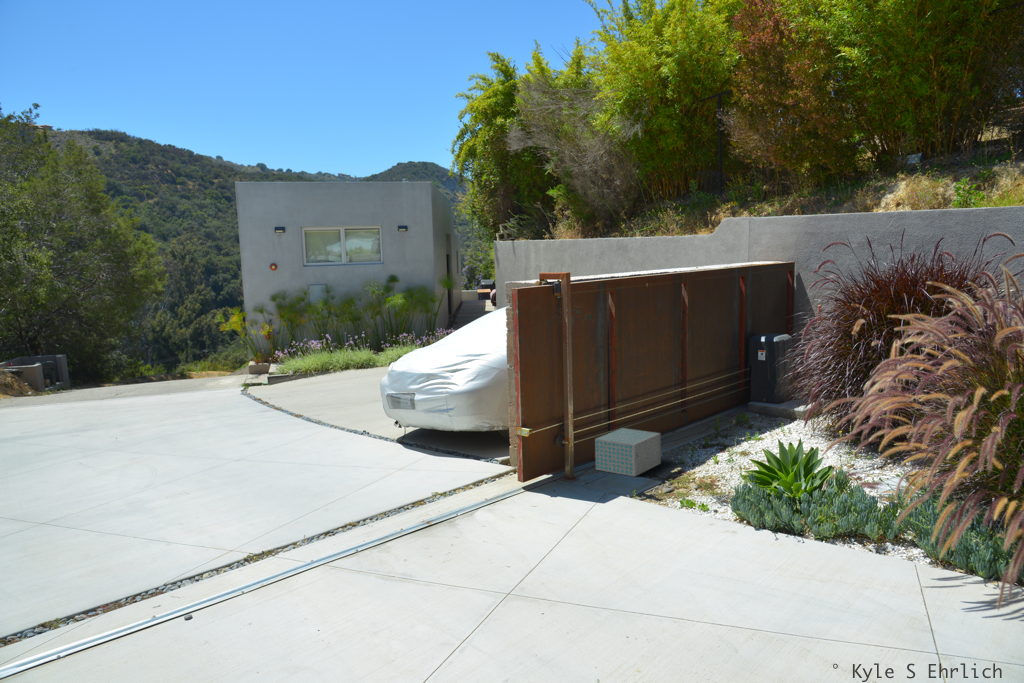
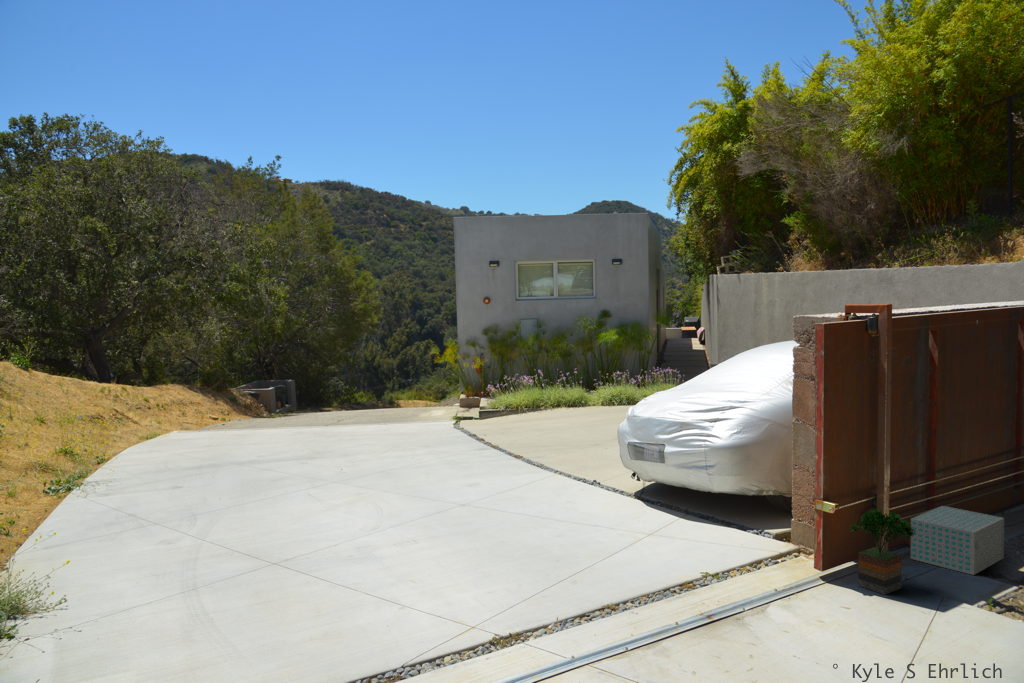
potted tree: none [542,431,590,496] -> present [851,509,916,595]

